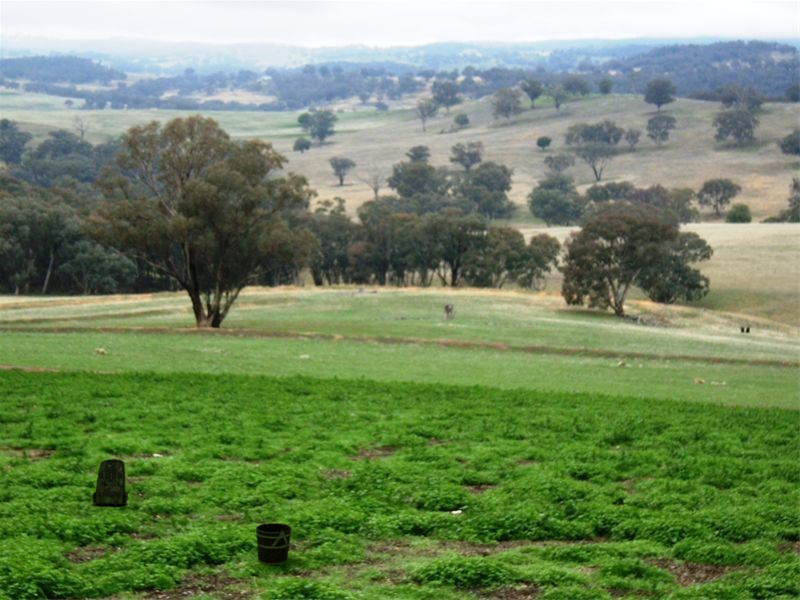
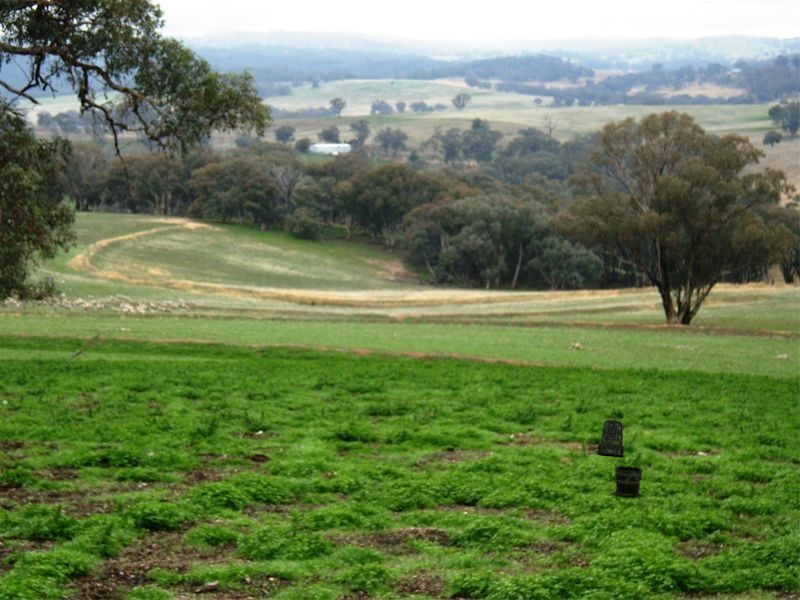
bucket: present [256,523,291,565] -> present [615,465,642,496]

